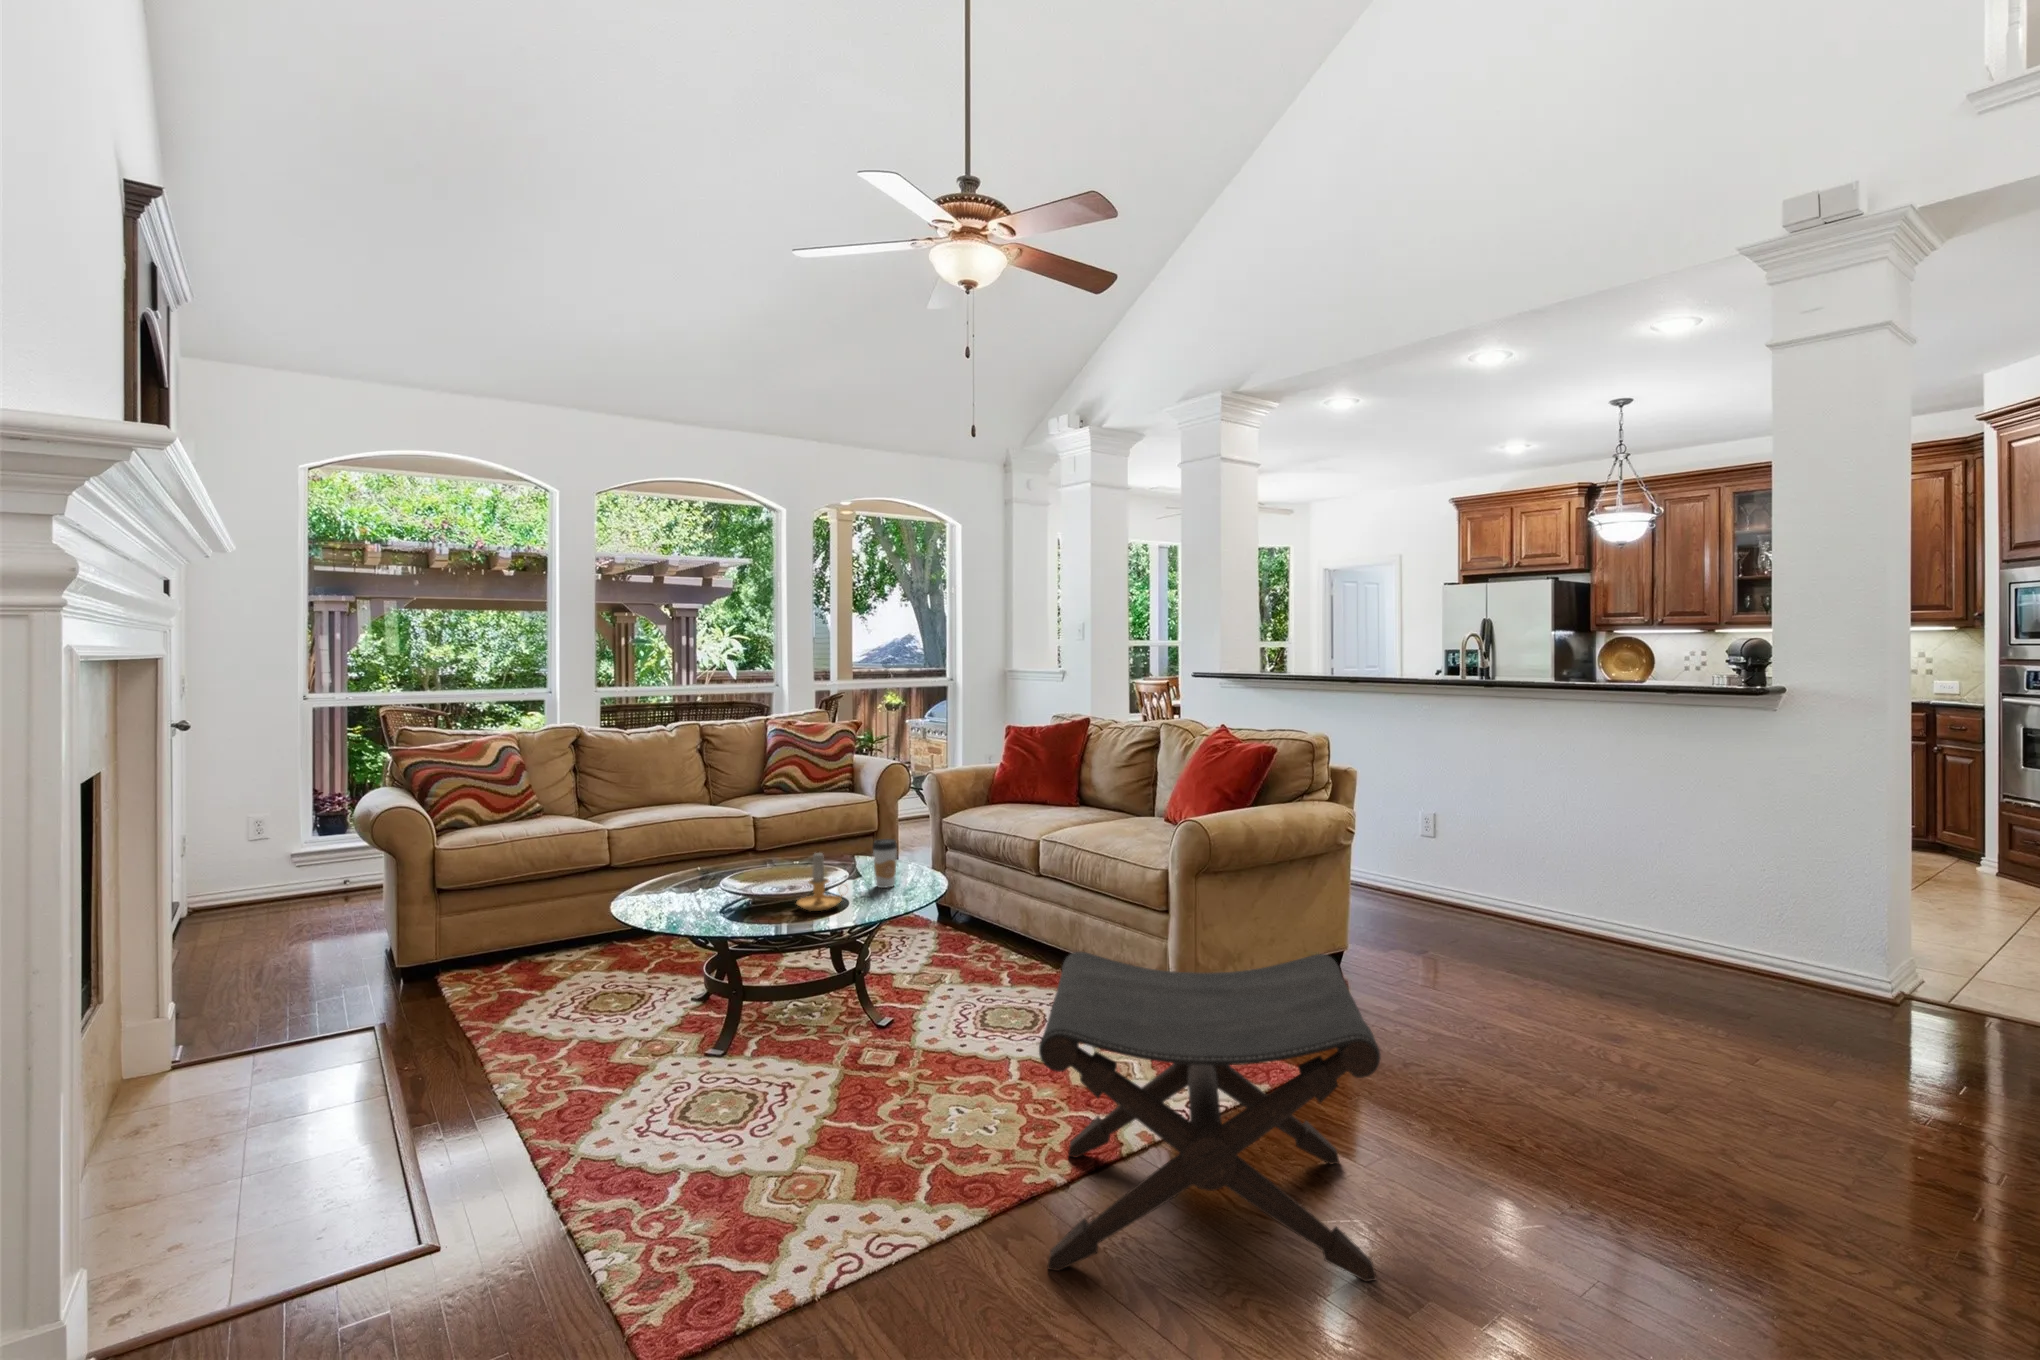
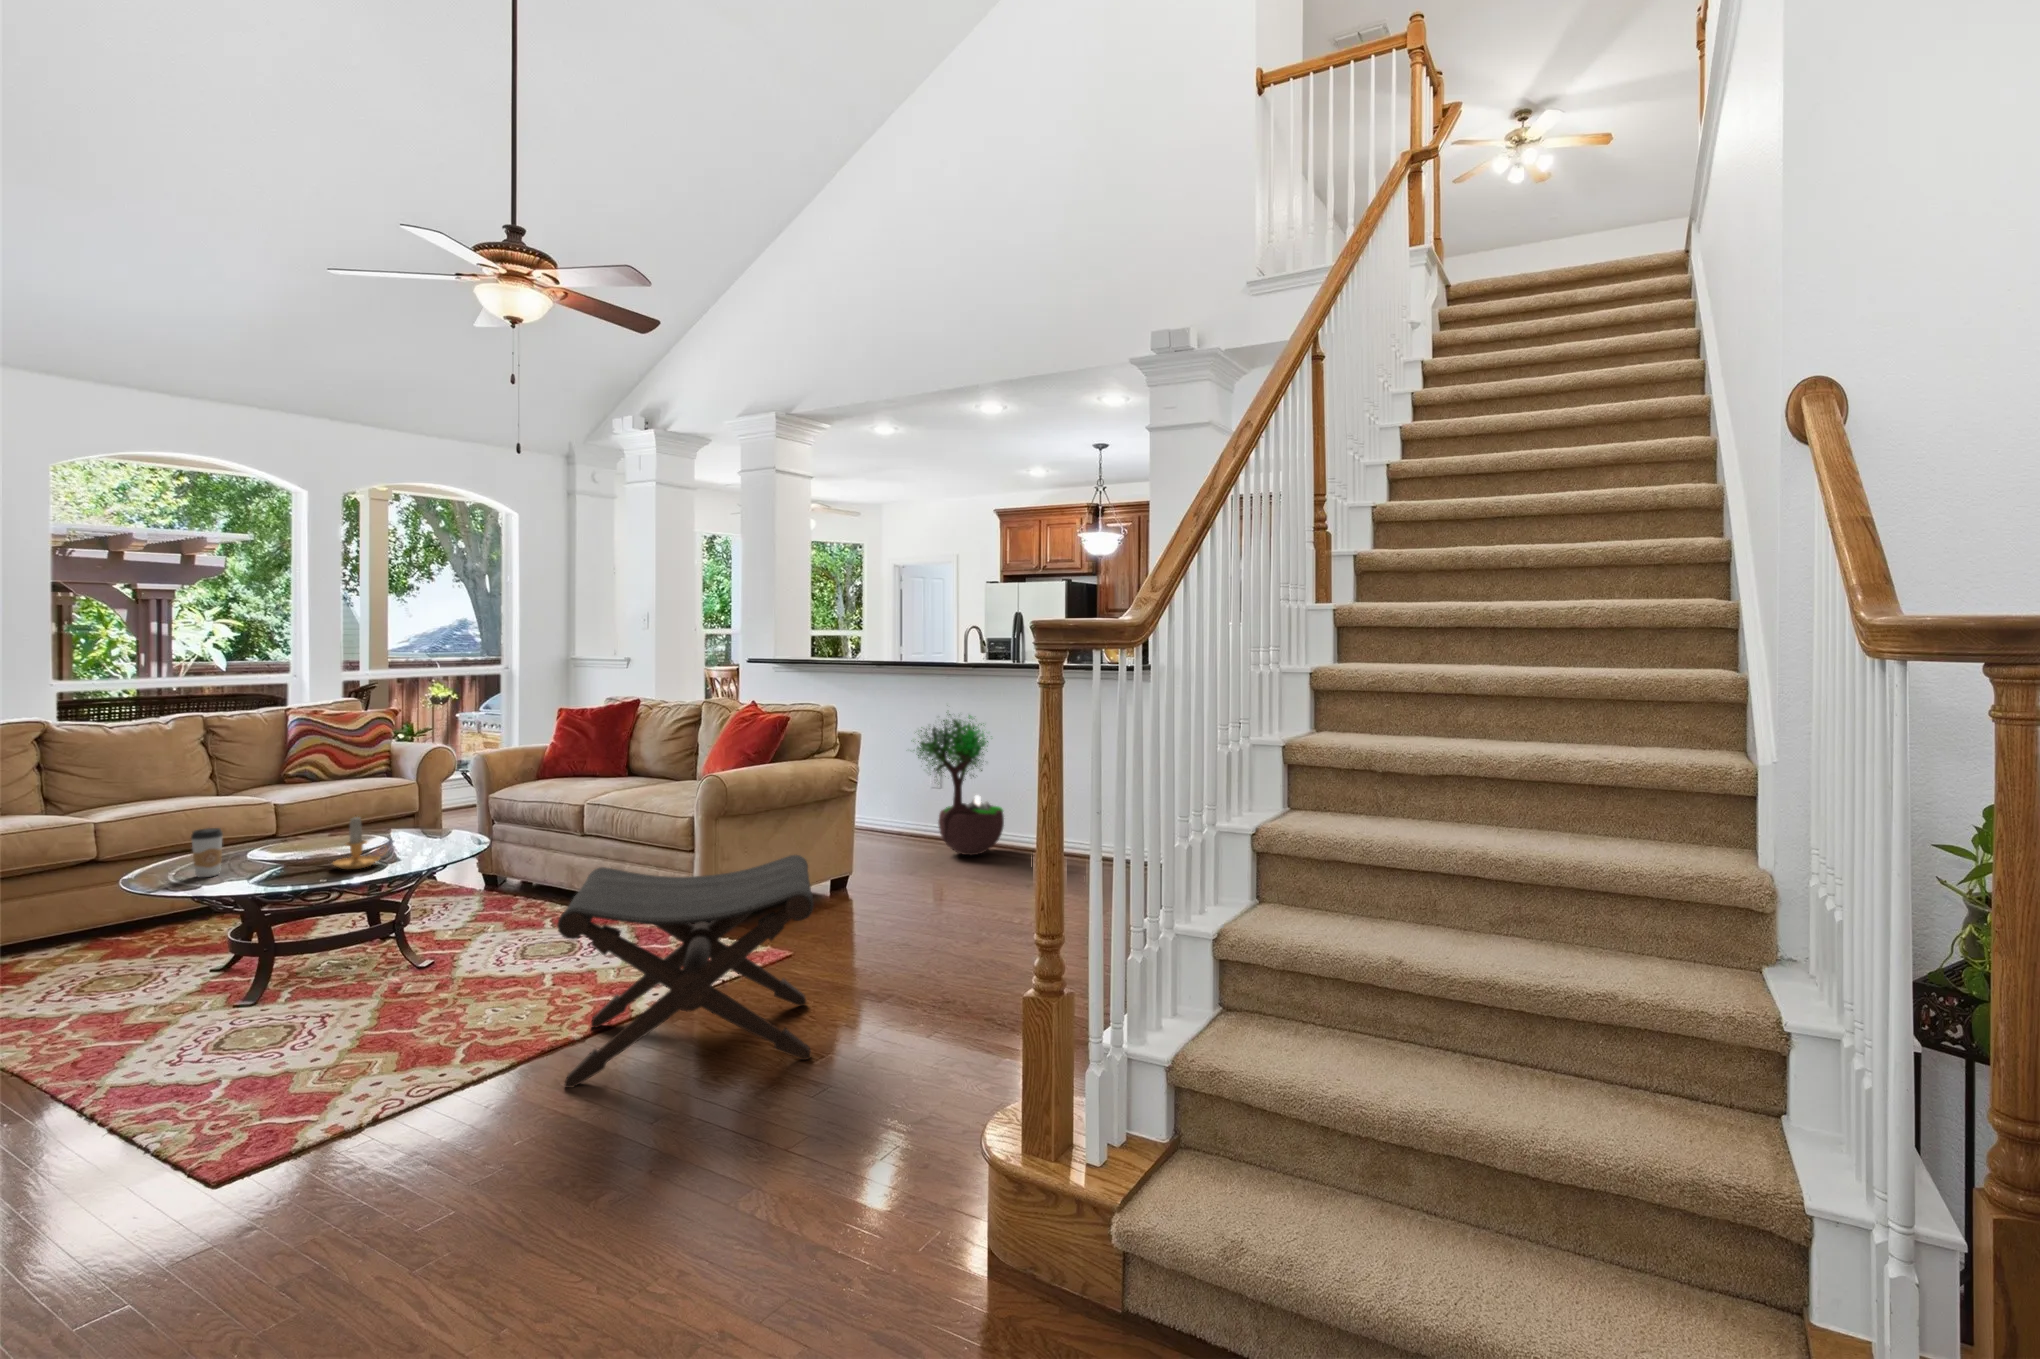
potted tree: none [1395,731,1522,923] -> present [913,714,1004,855]
coffee cup: present [872,839,897,888] -> present [191,828,223,877]

